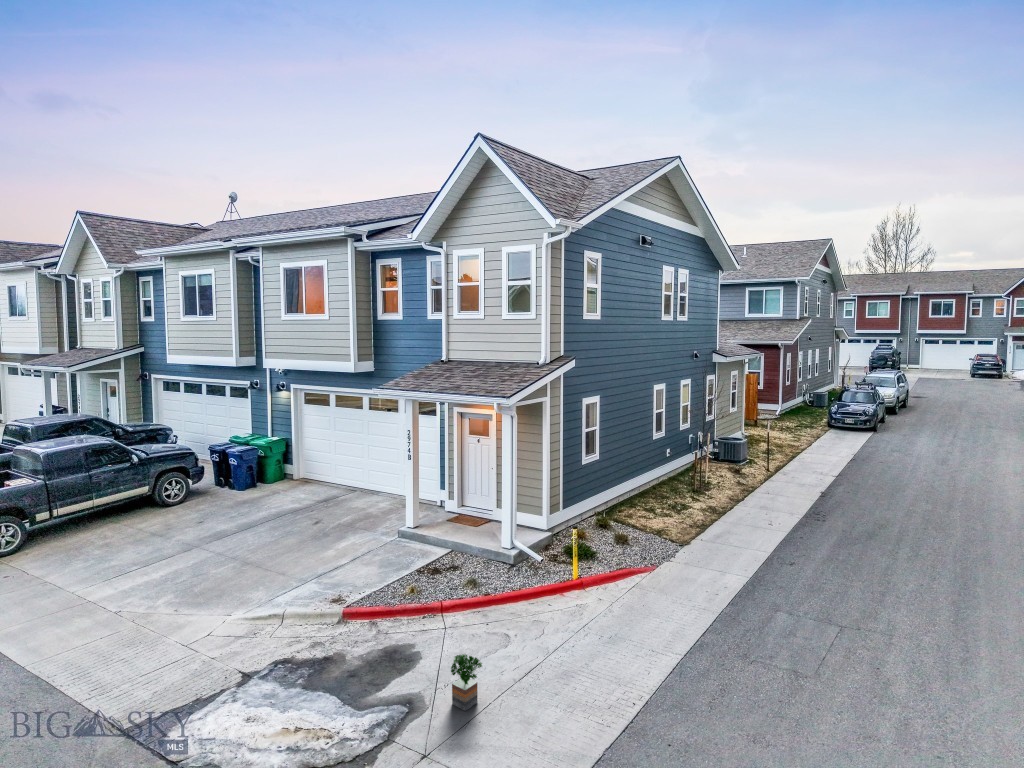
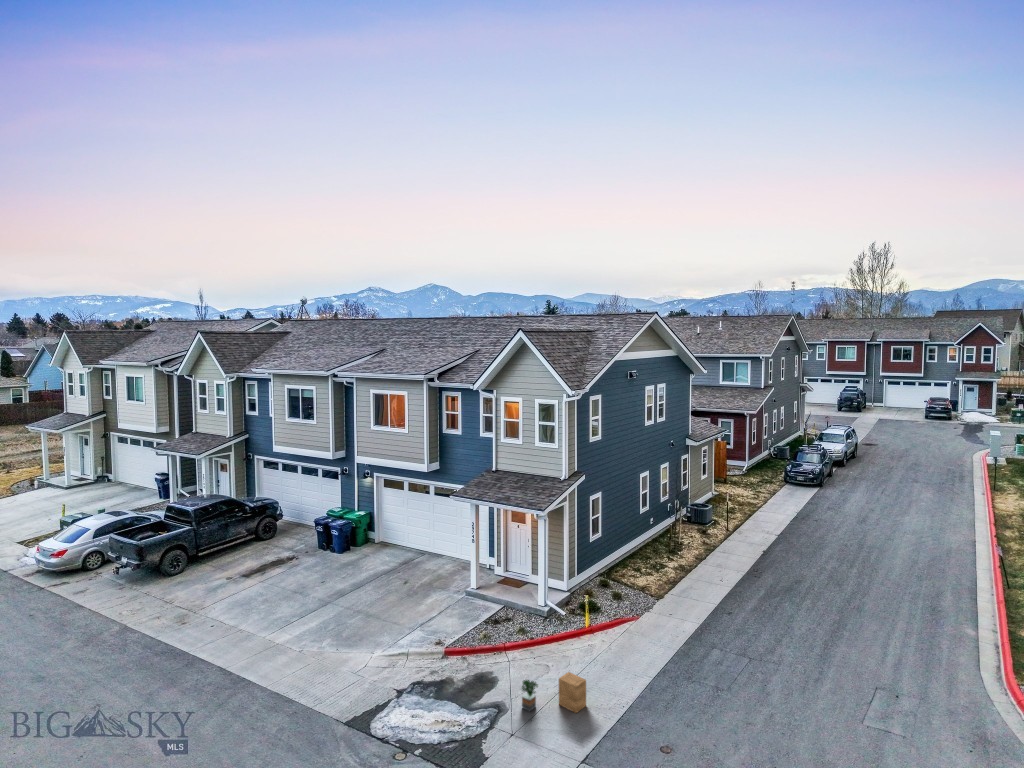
cardboard box: none [519,642,568,715] -> present [559,672,586,713]

